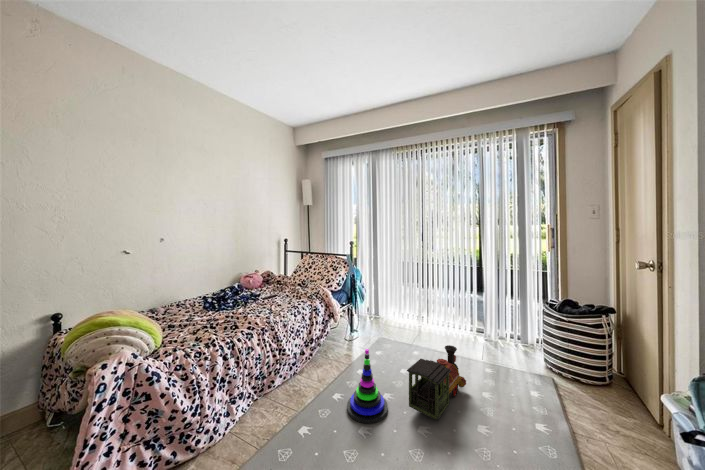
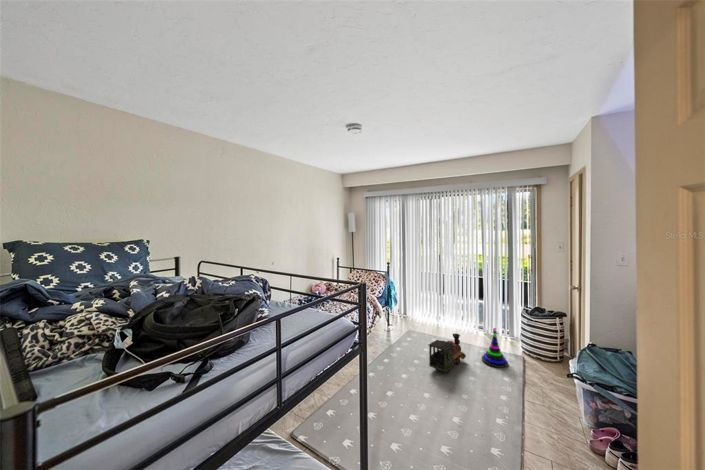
stacking toy: present [347,349,388,424] -> present [482,328,508,368]

